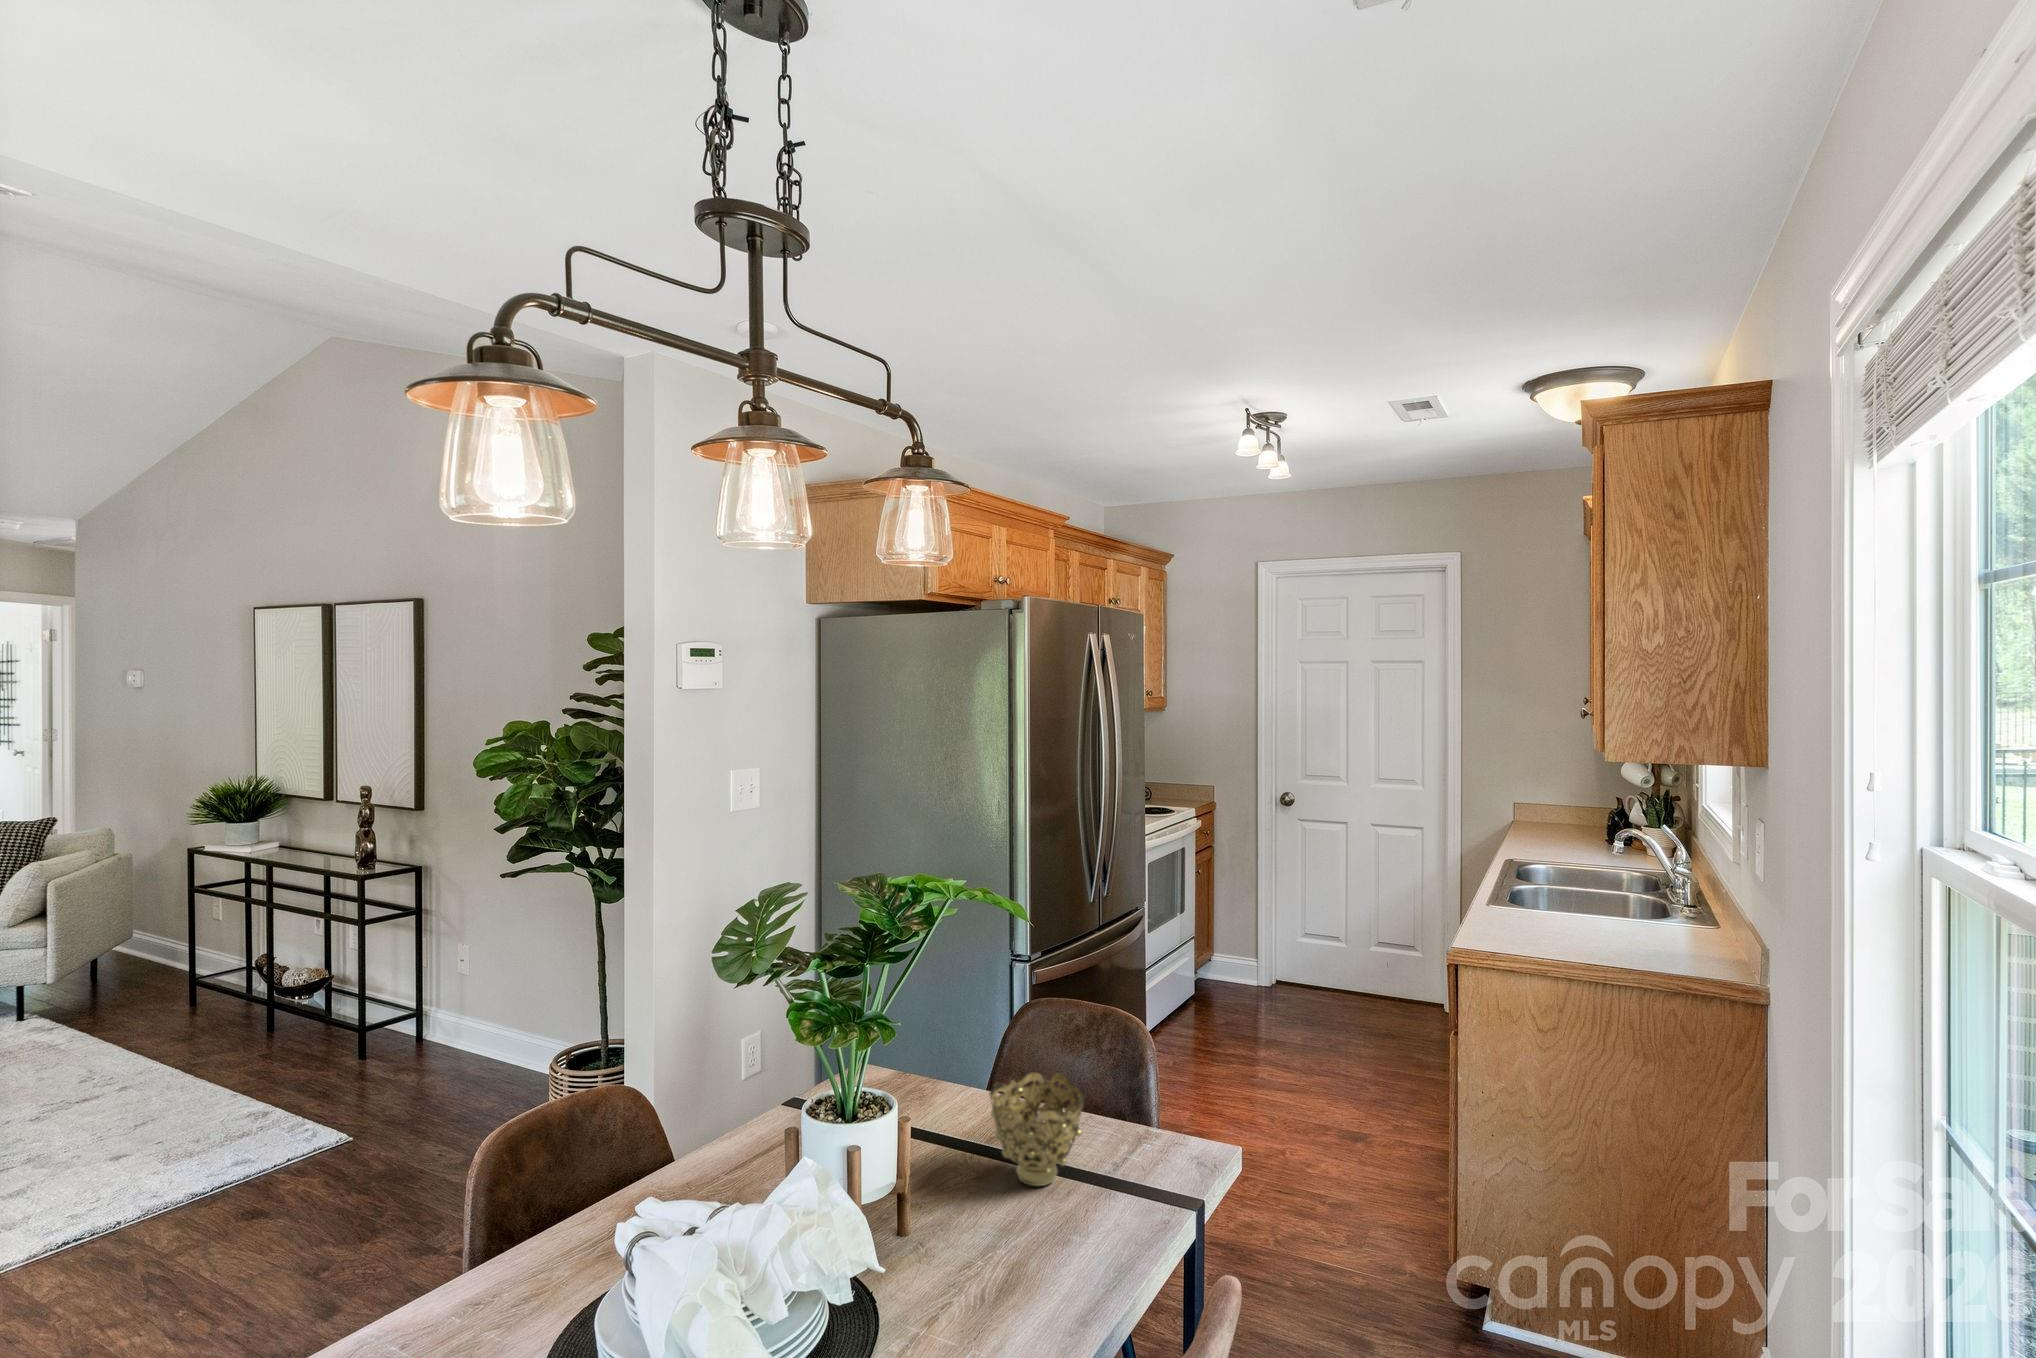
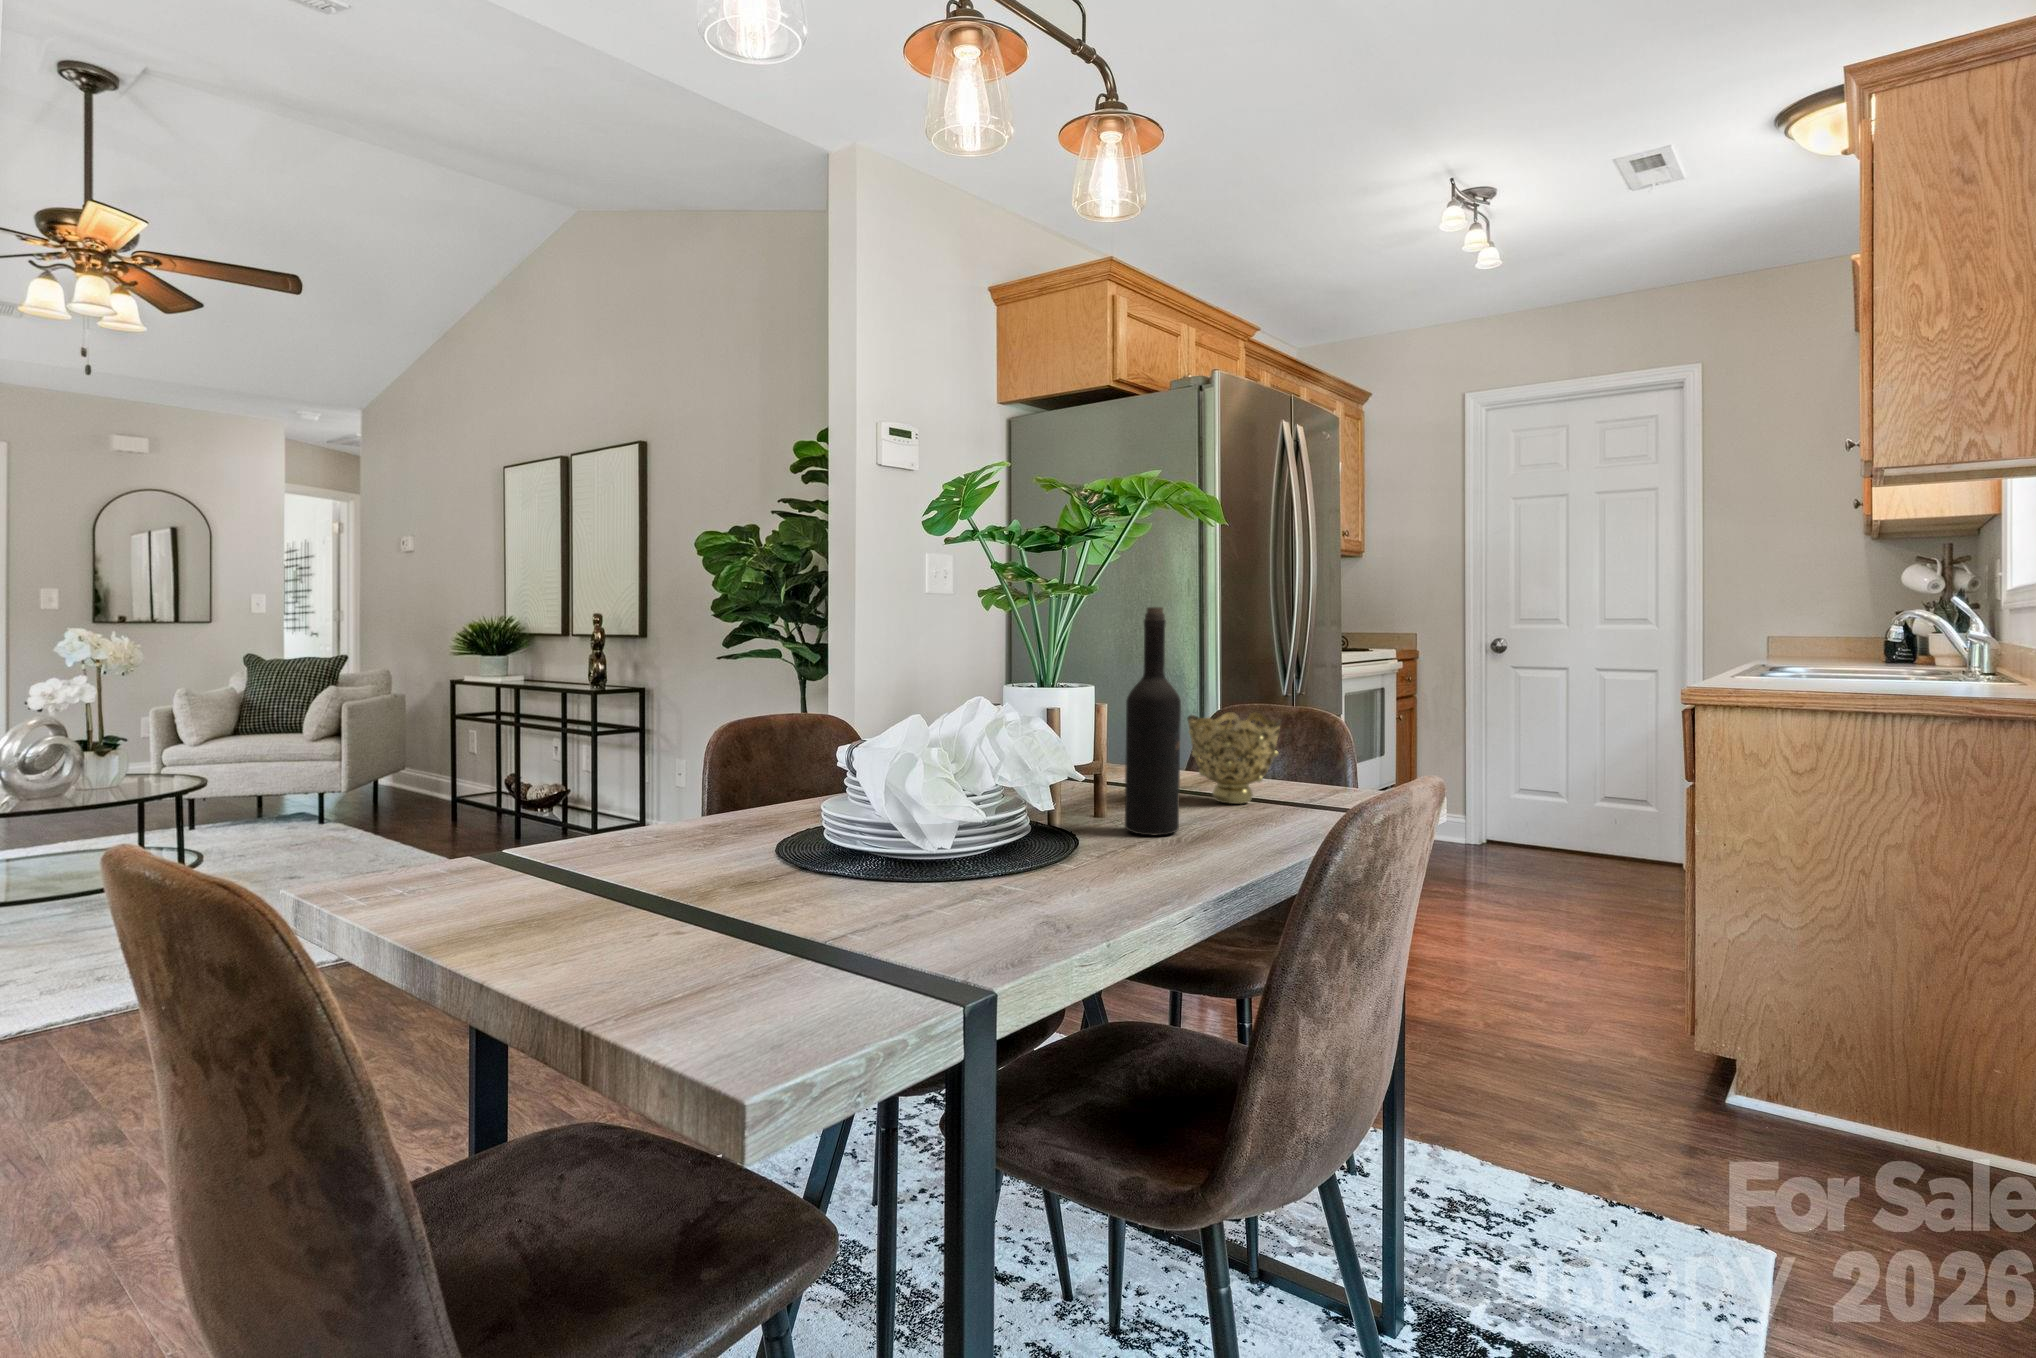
wine bottle: none [920,1053,978,1307] -> present [1125,607,1181,836]

